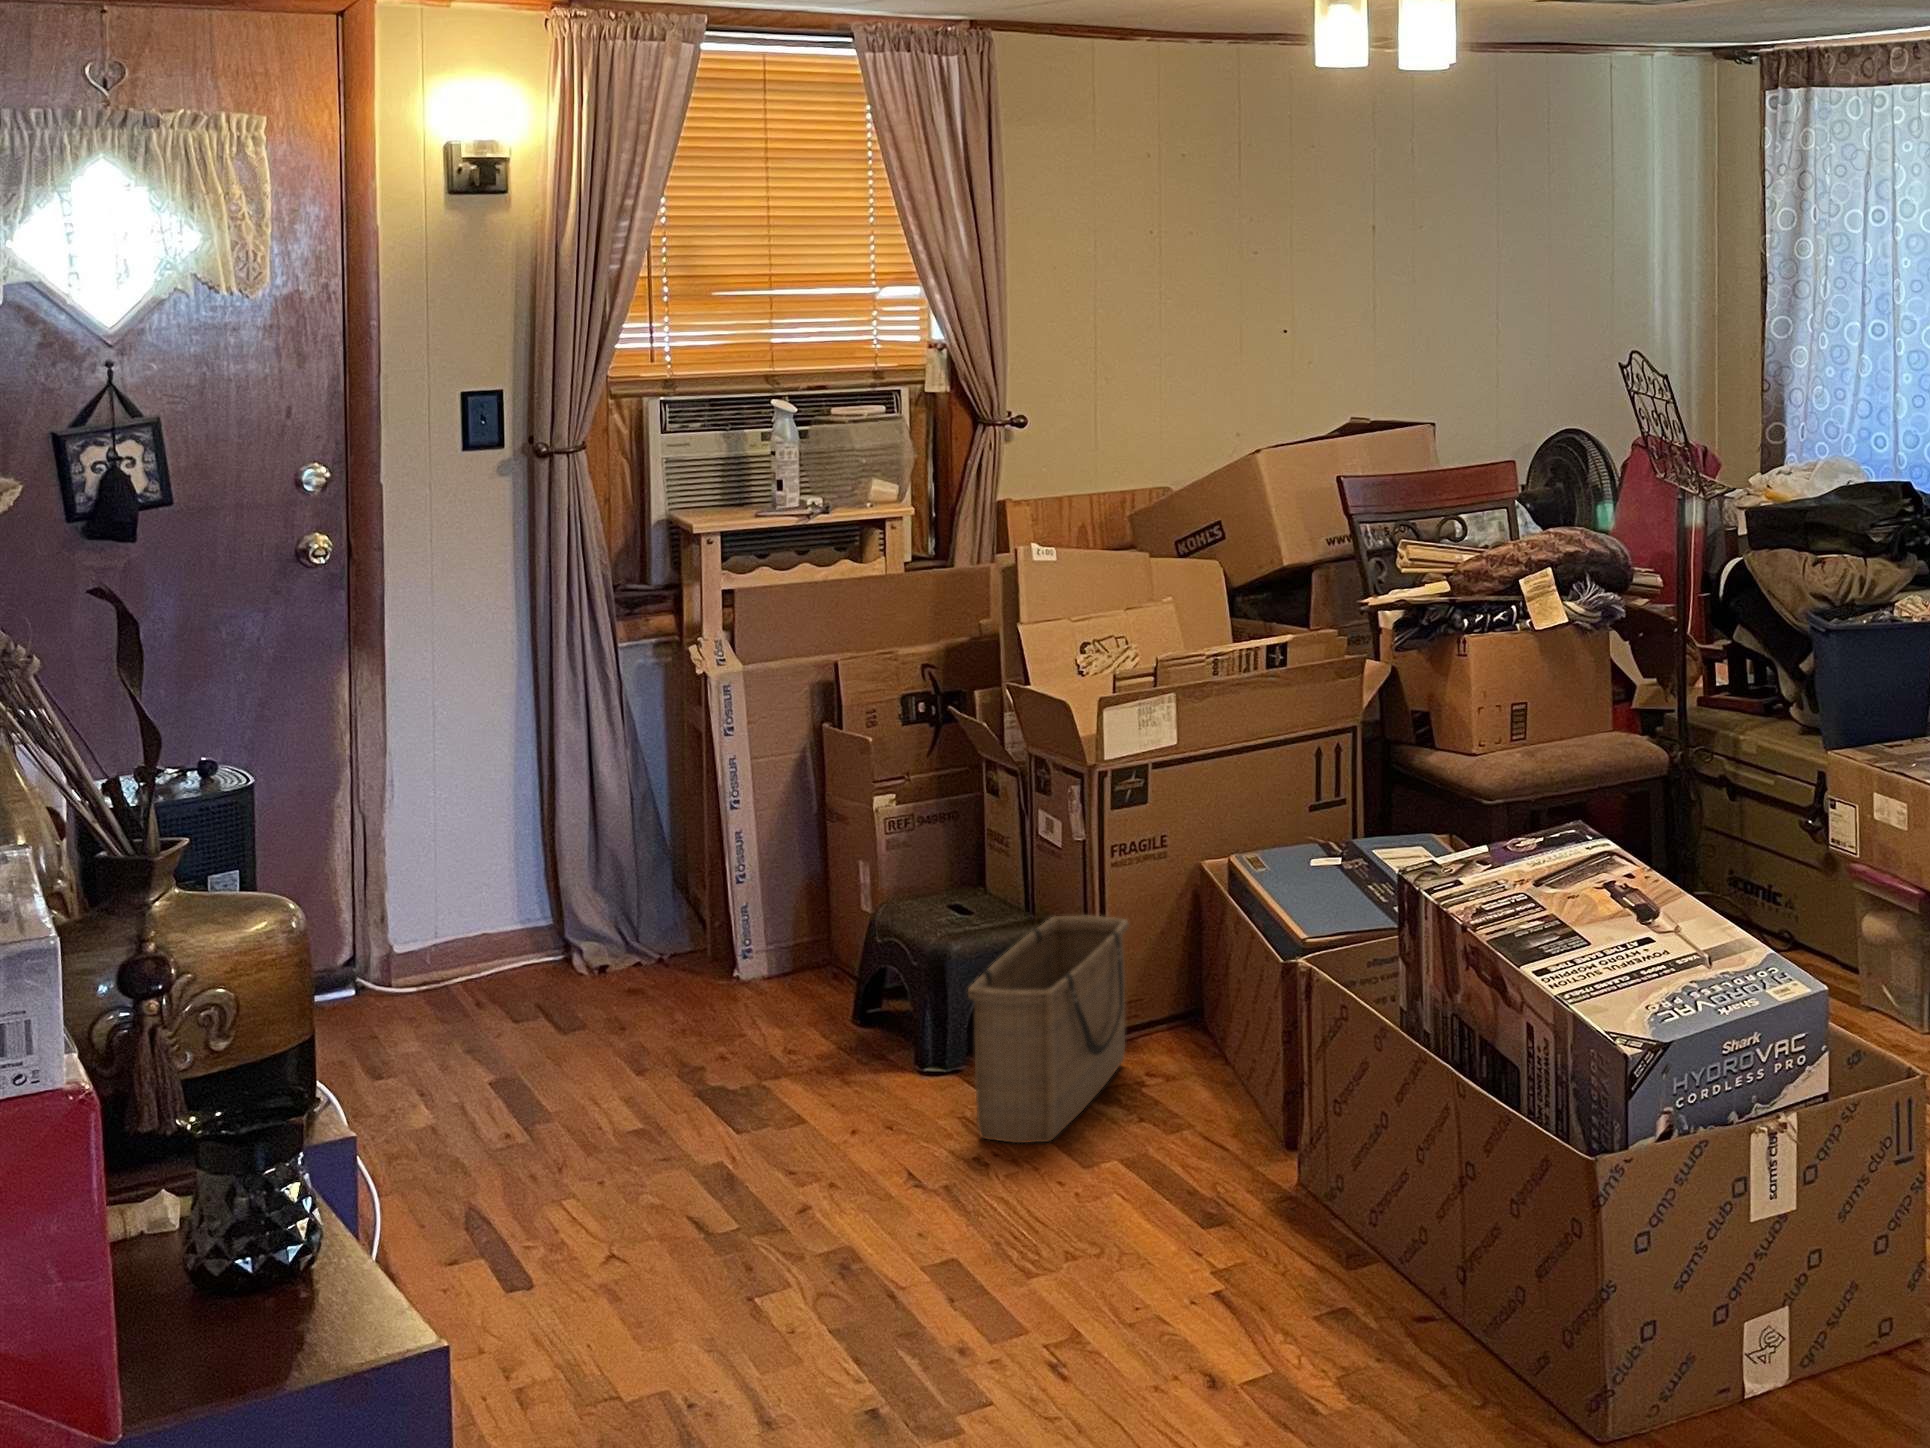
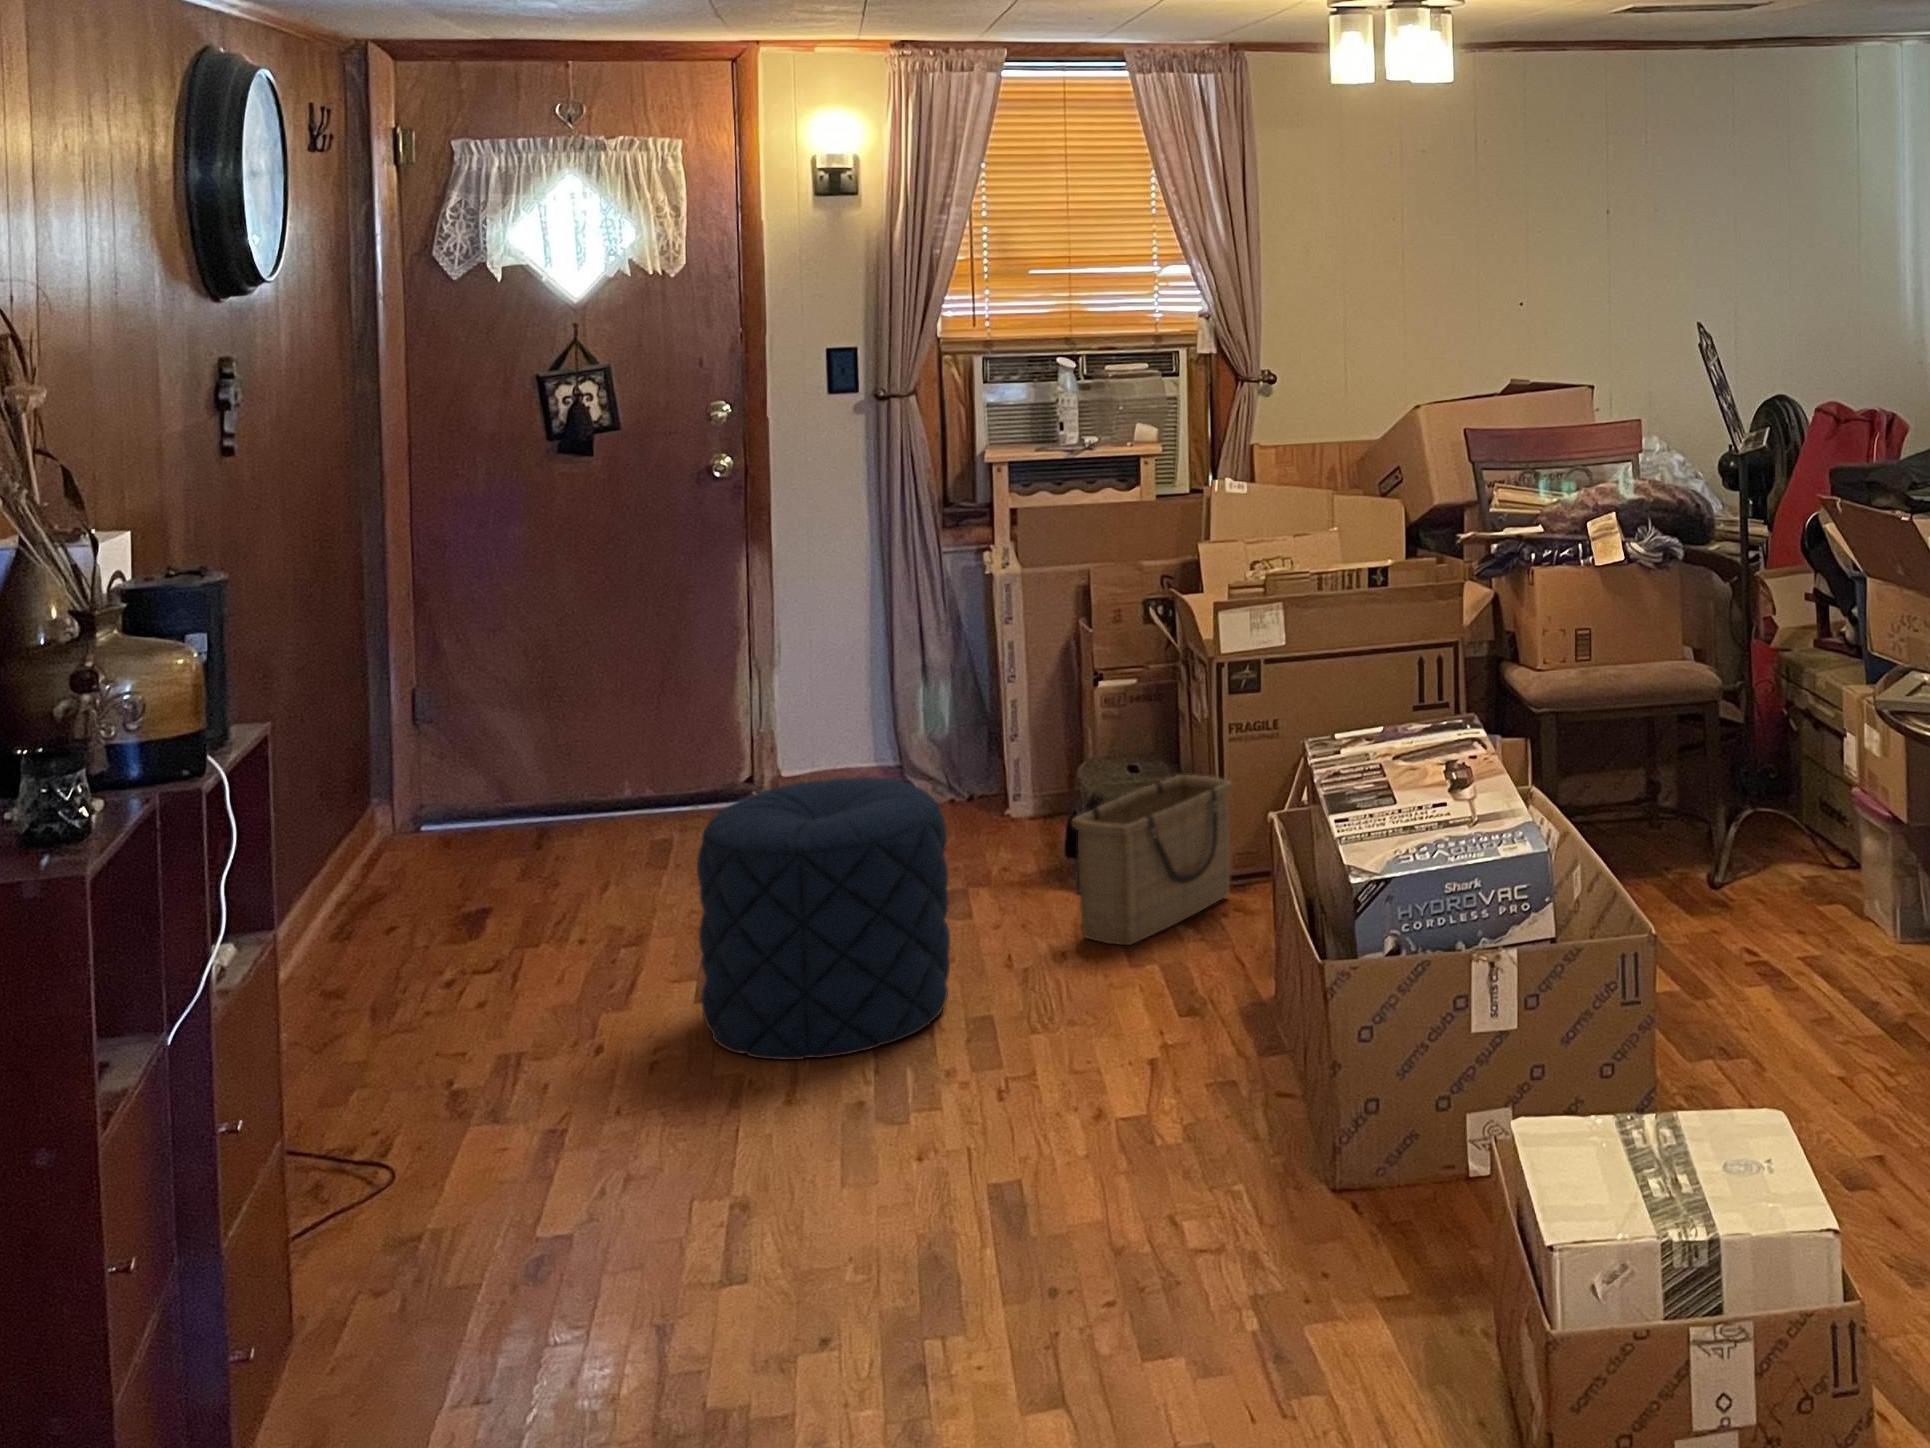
pouf: none [537,964,884,1370] -> present [697,777,950,1060]

